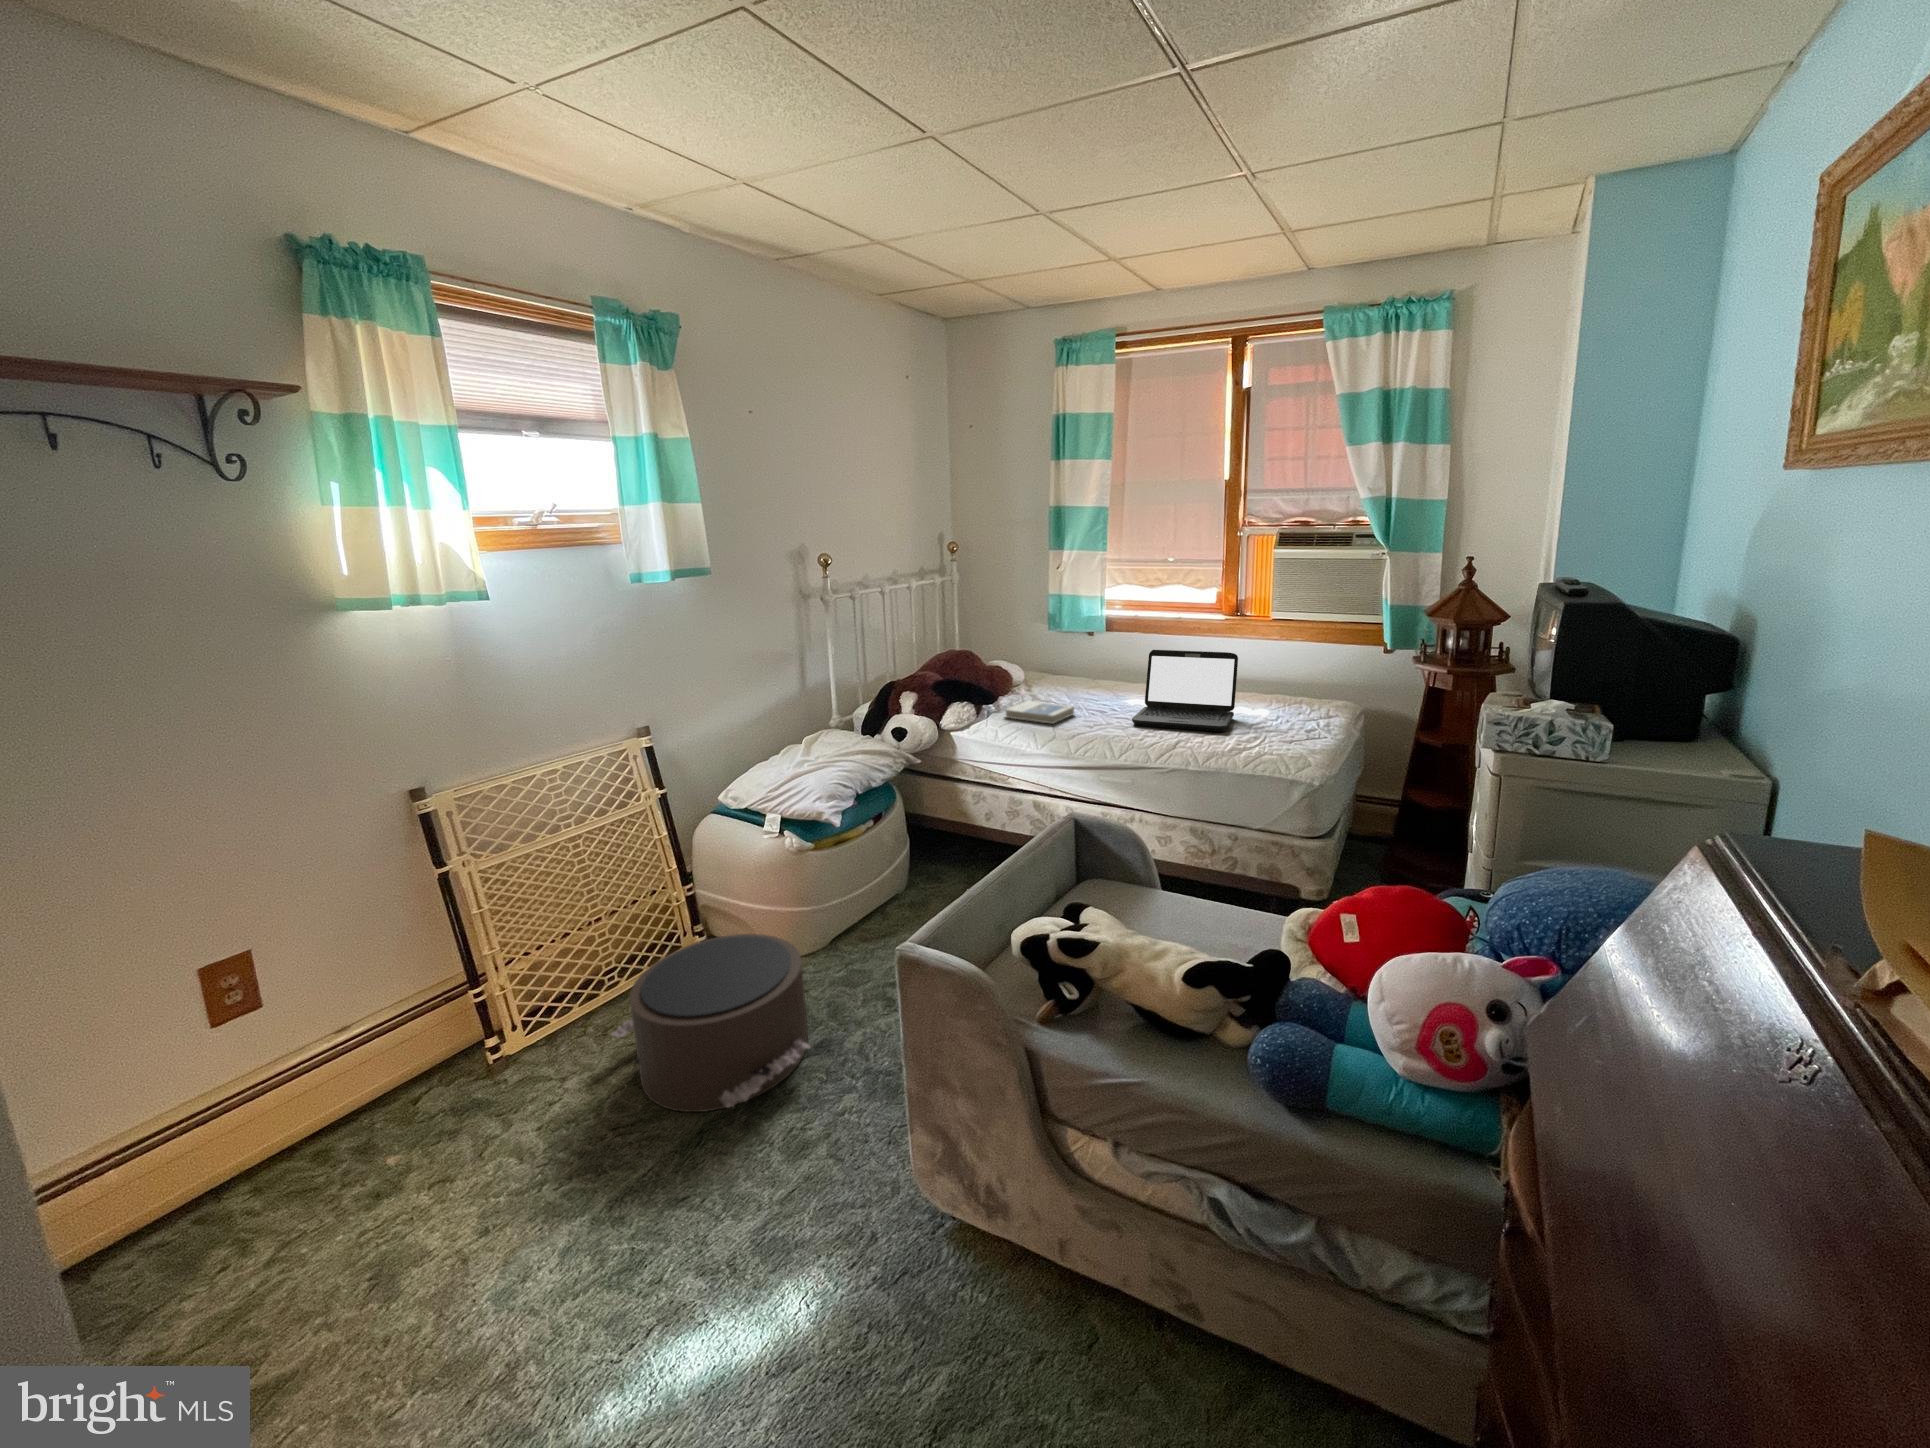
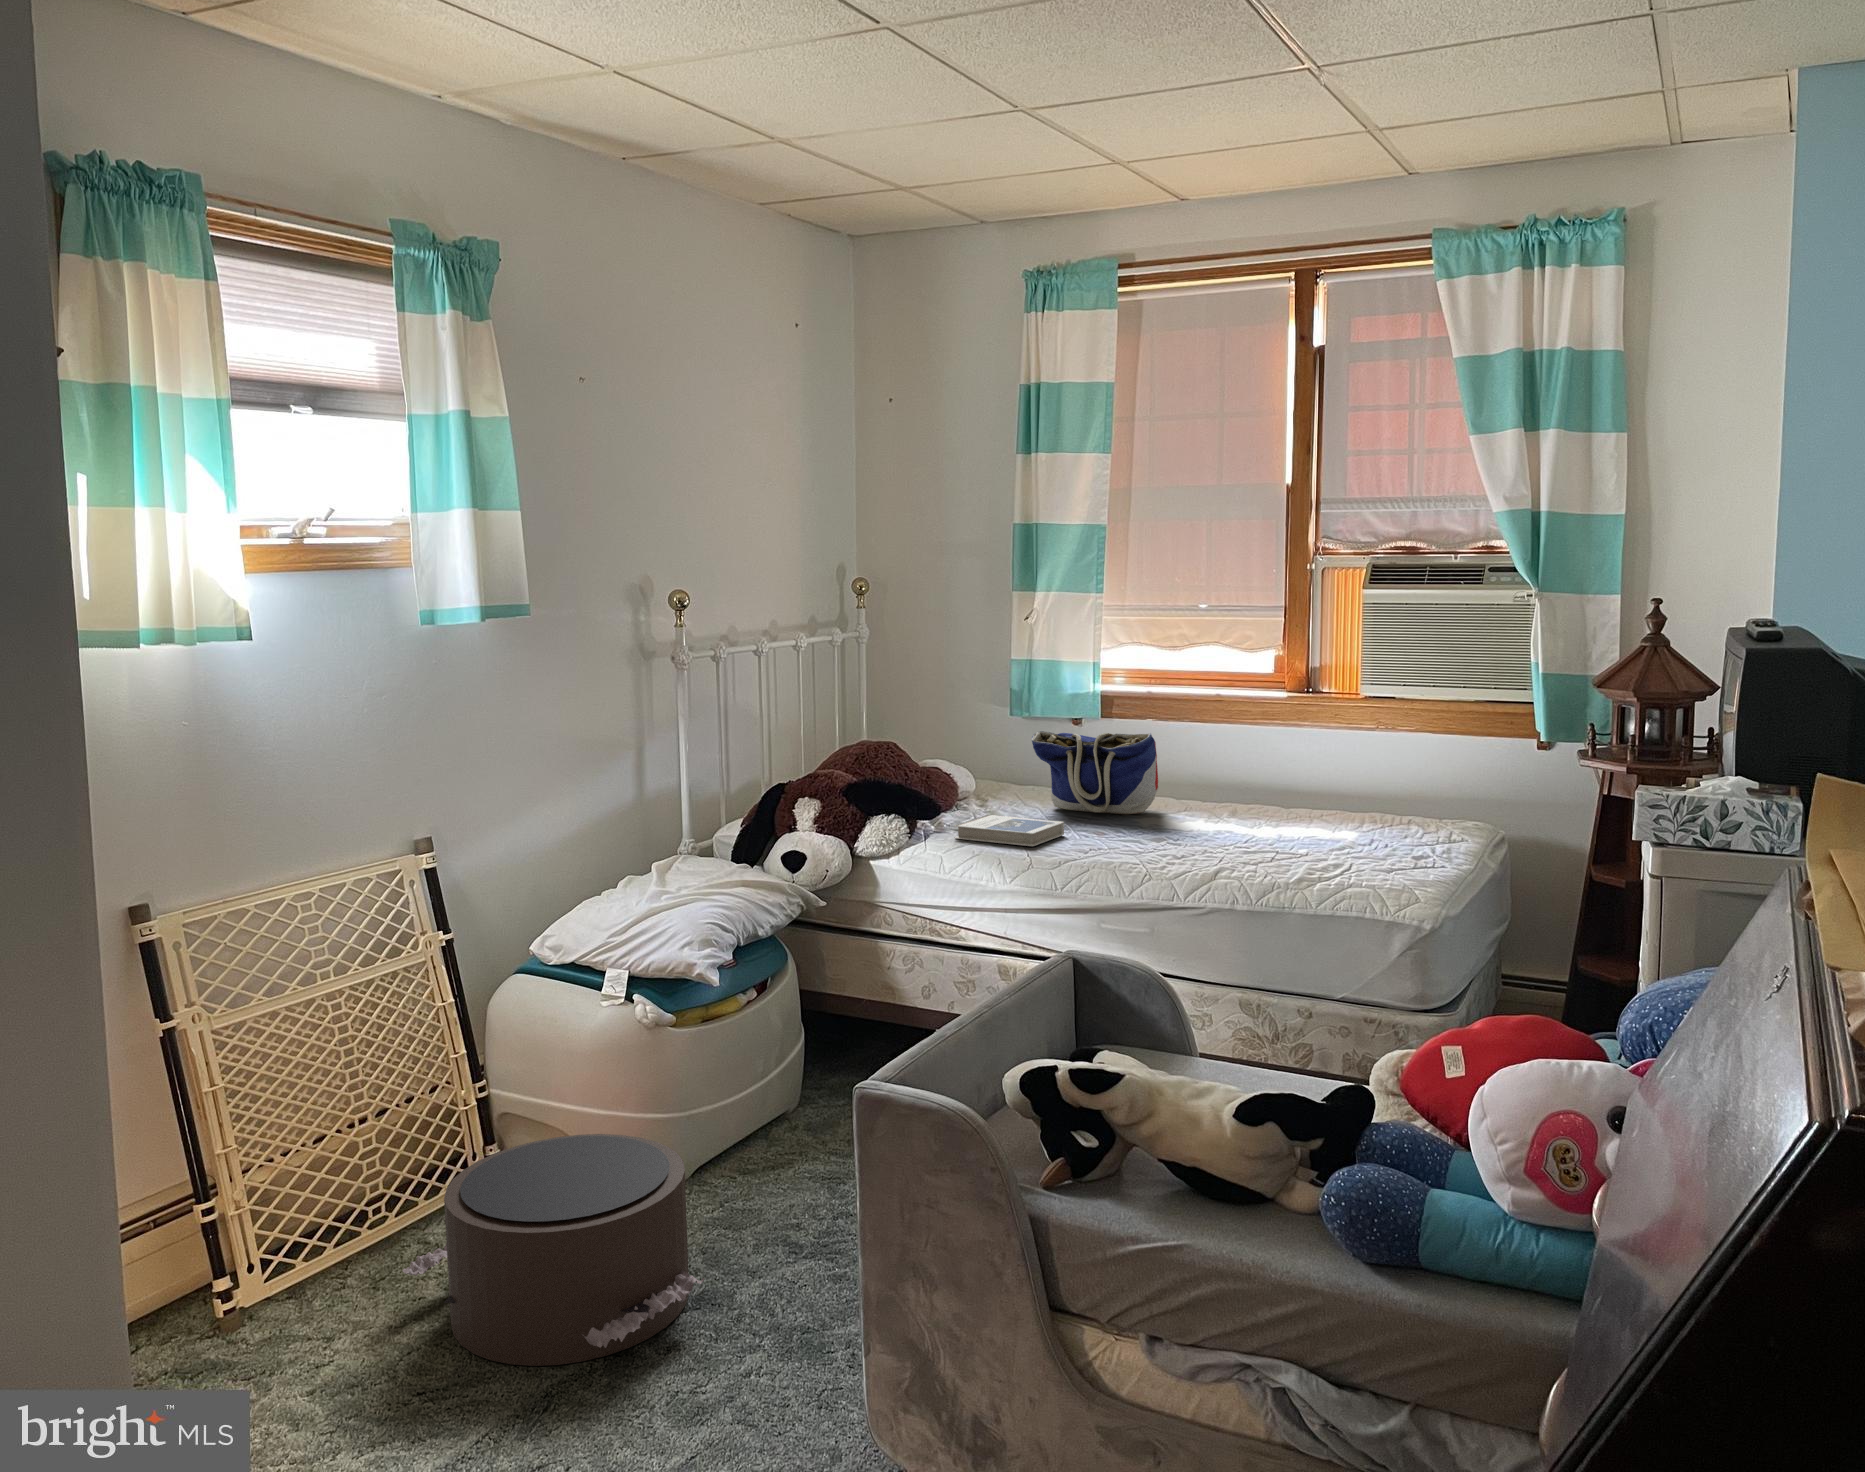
tote bag: none [1055,645,1137,698] -> present [1031,731,1158,814]
laptop: present [1132,650,1238,732] -> none [1154,737,1314,856]

